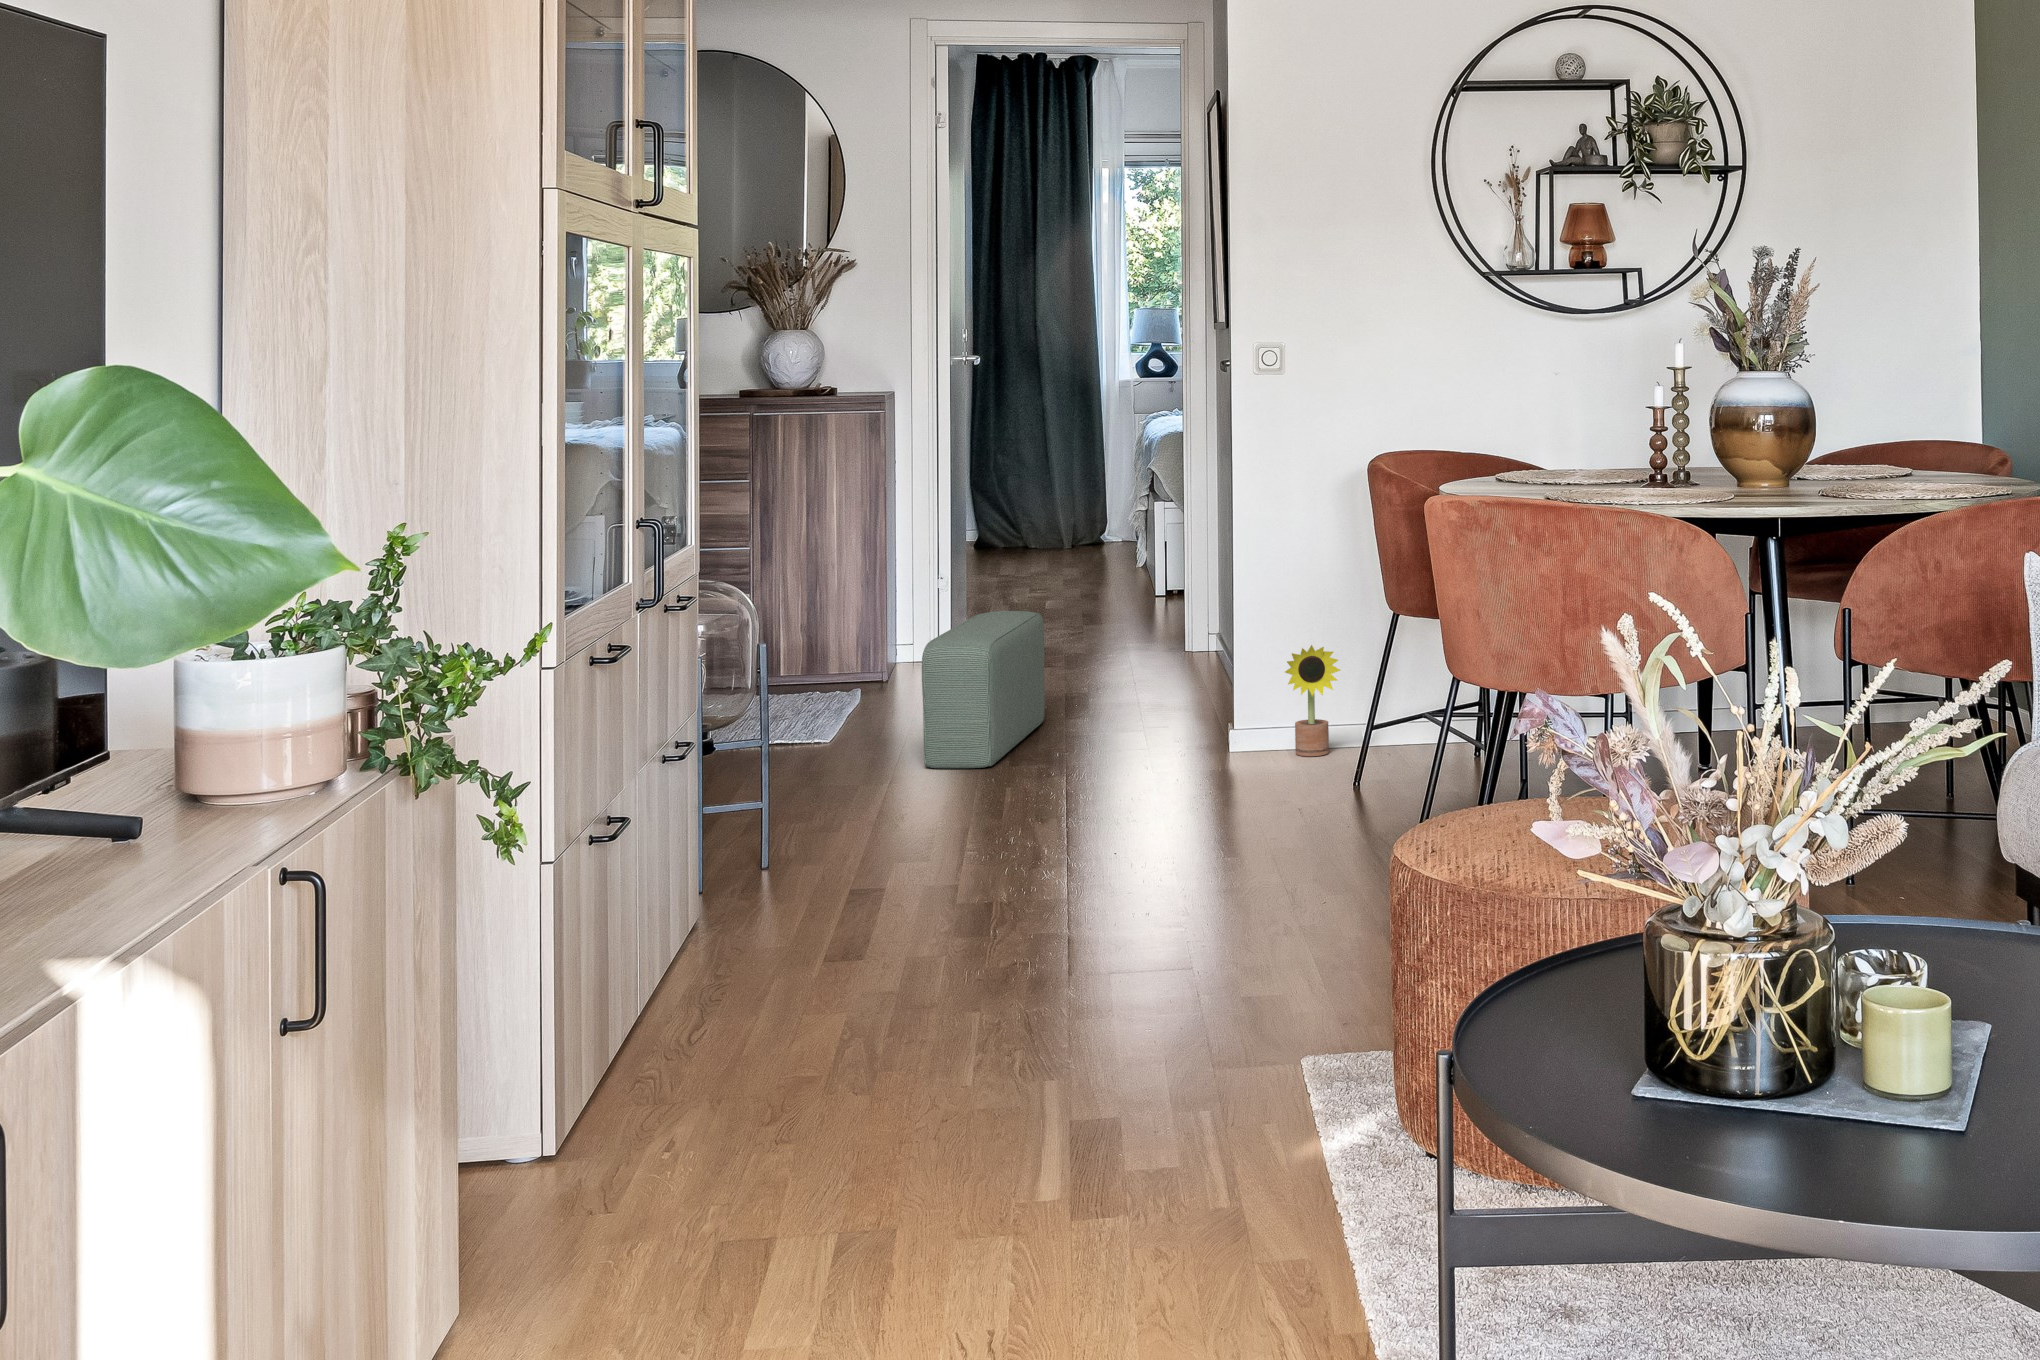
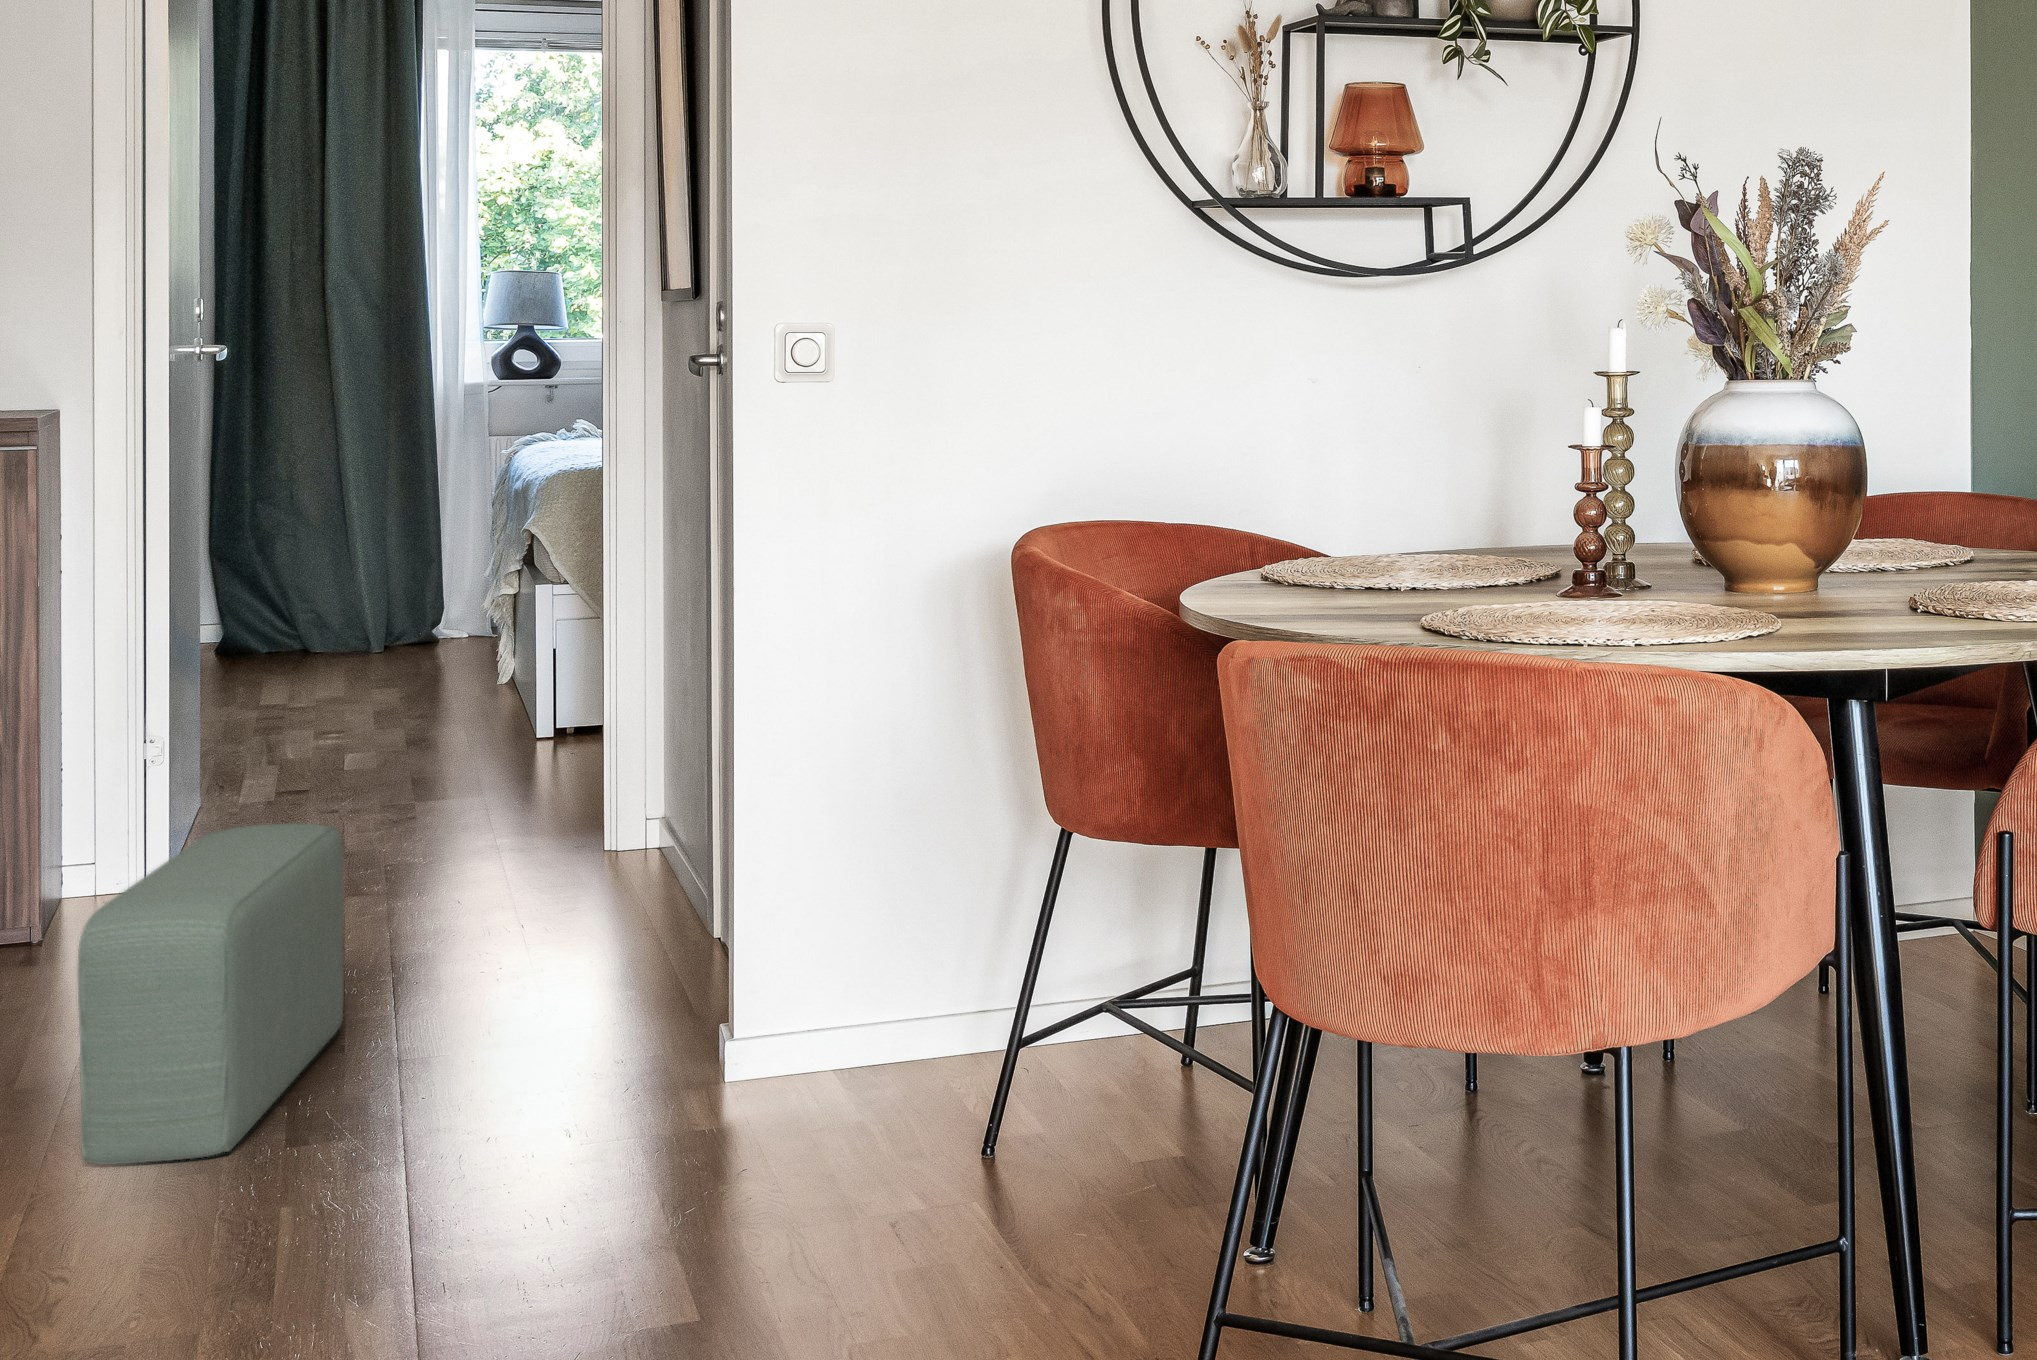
decorative plant: present [1285,645,1340,756] -> none [831,877,939,1081]

